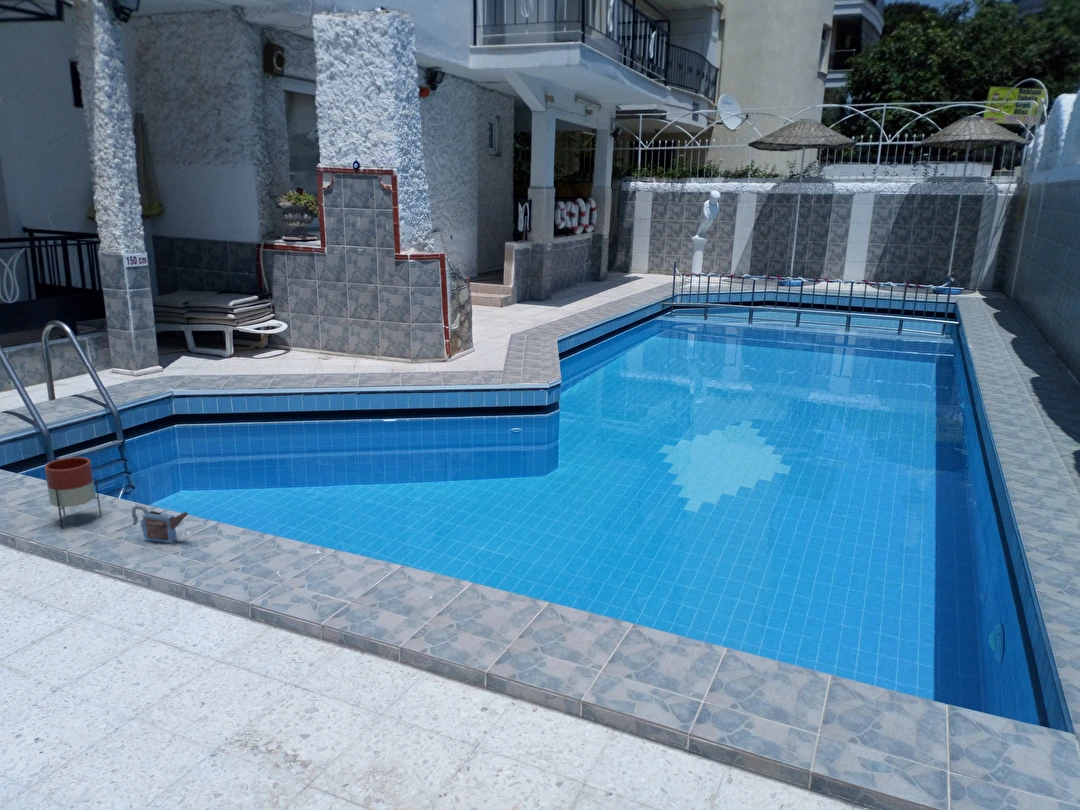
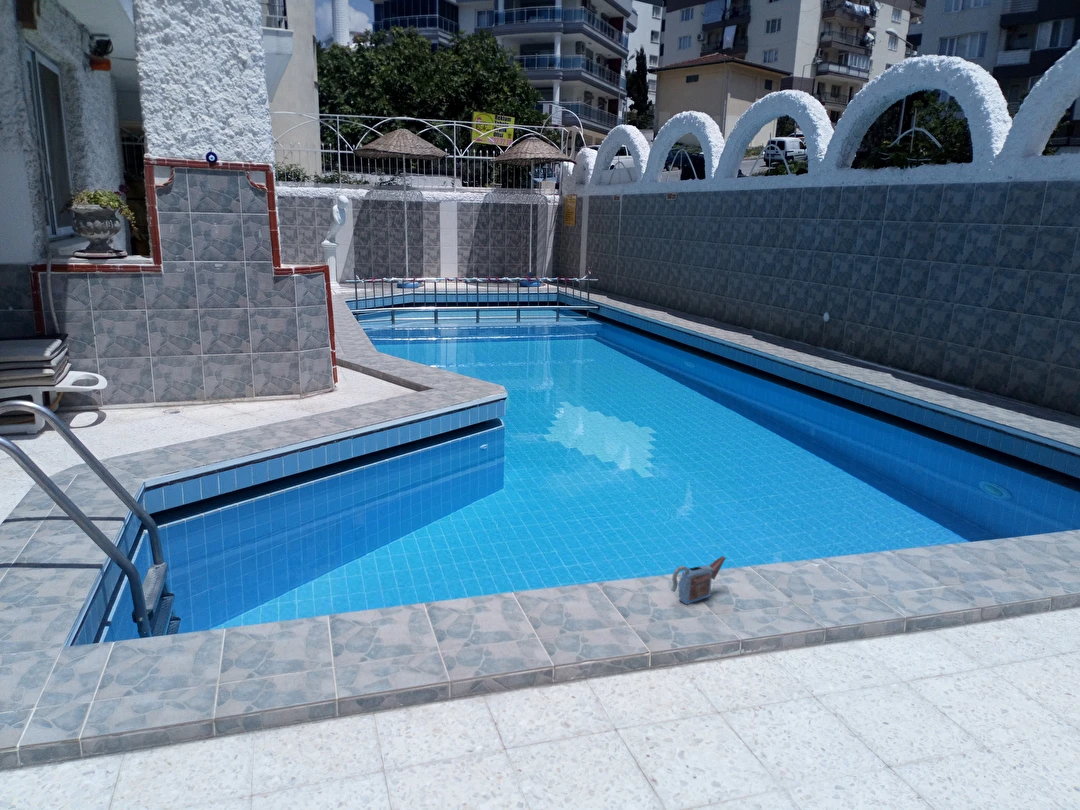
planter: present [45,457,101,529] -> none [538,539,597,633]

